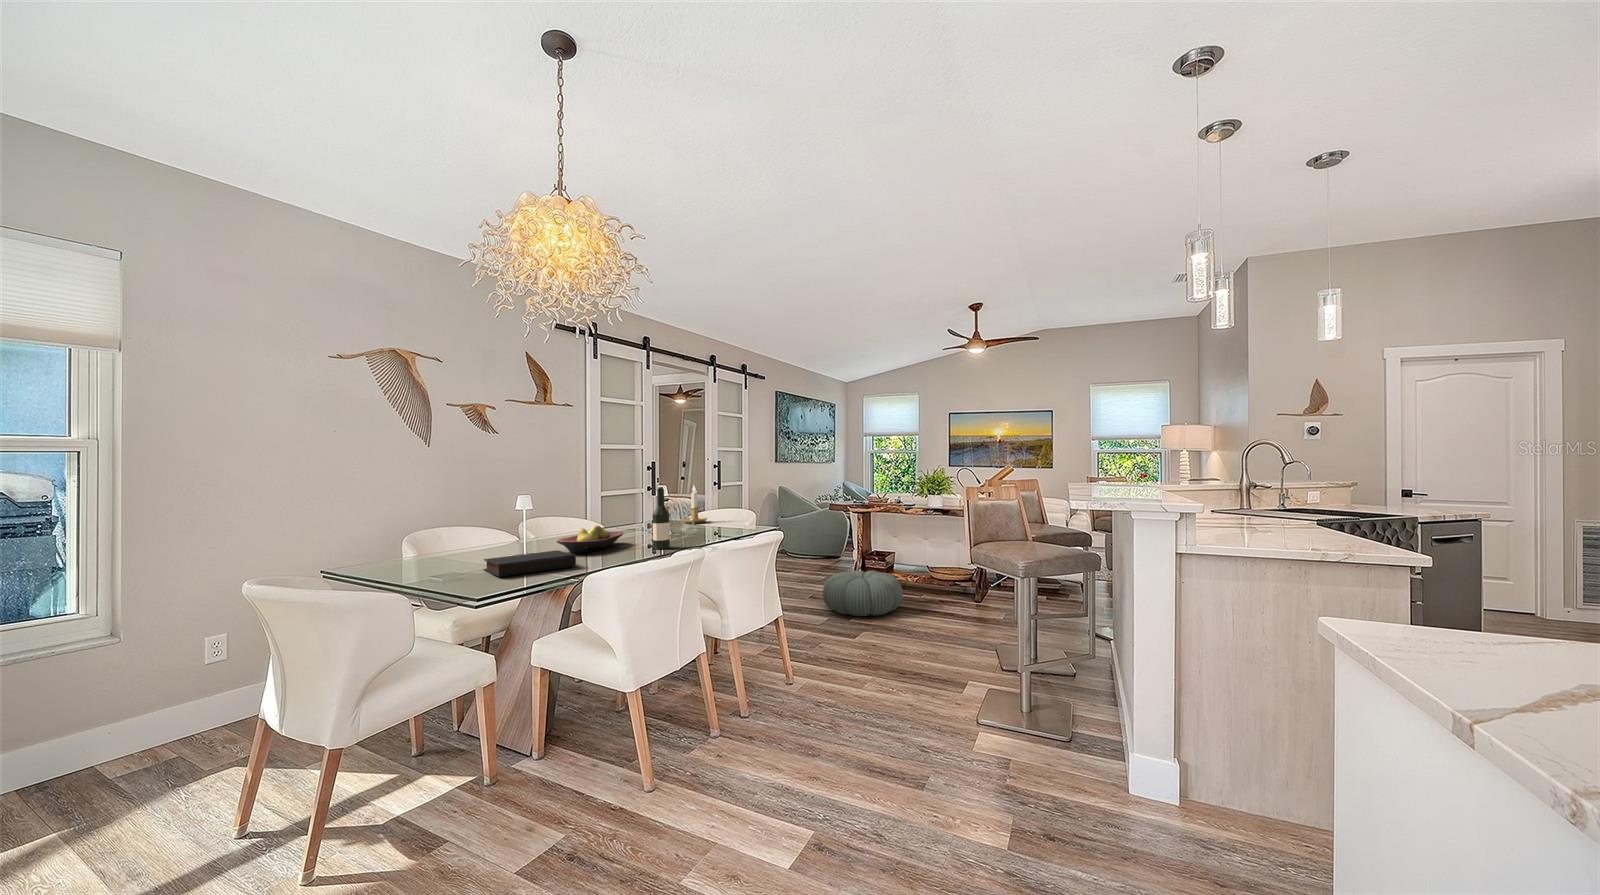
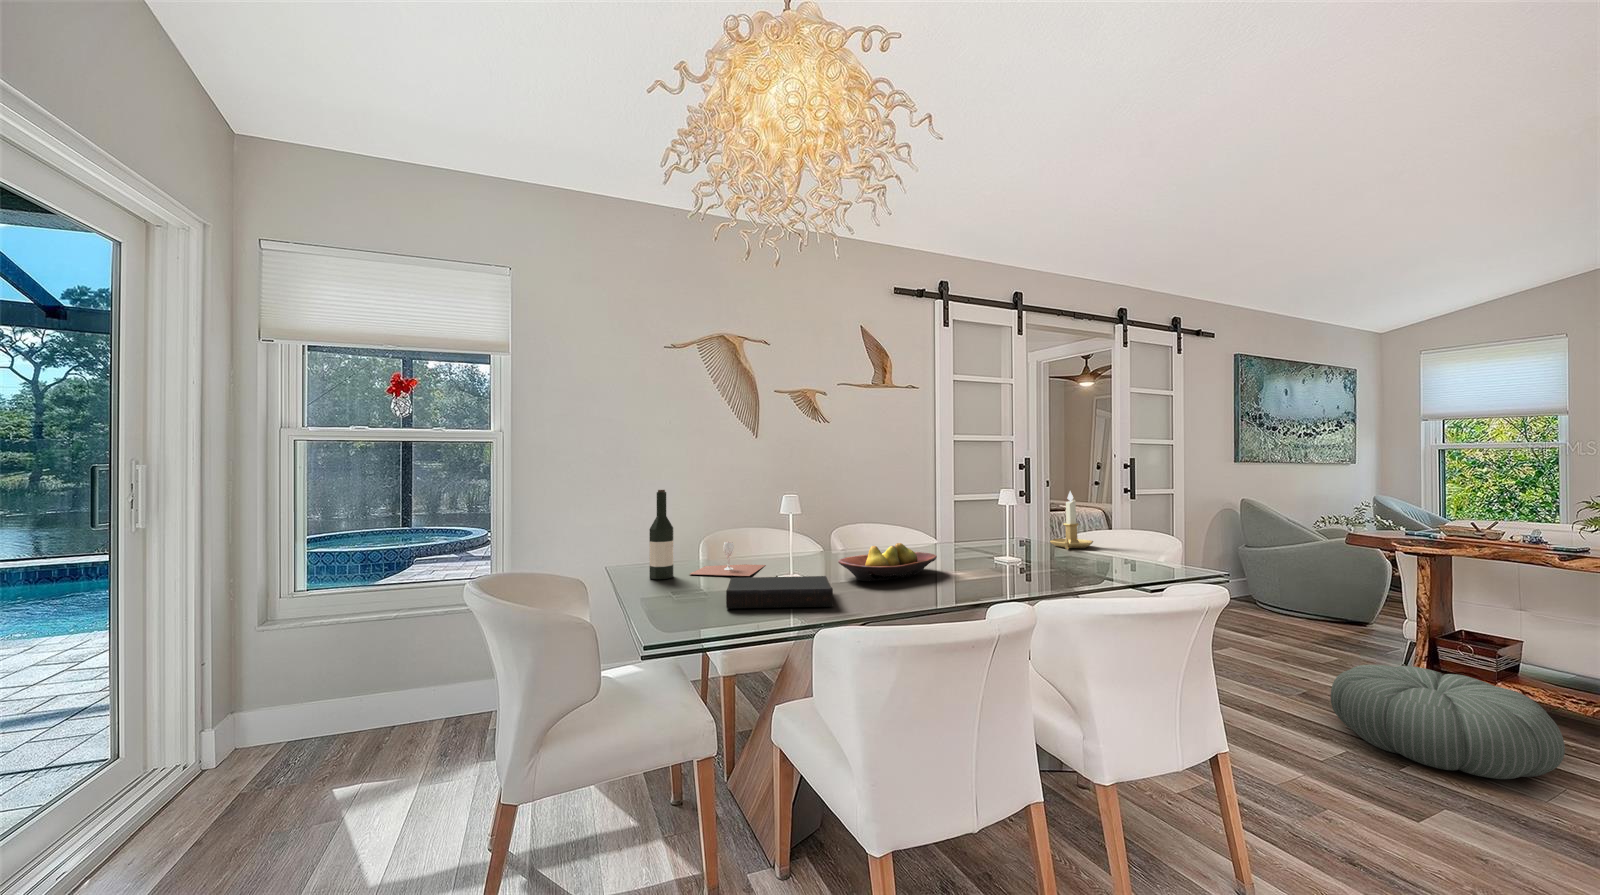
wine bottle: present [653,487,670,549] -> present [649,490,674,579]
wine glass: none [424,537,484,566] -> present [690,542,765,576]

